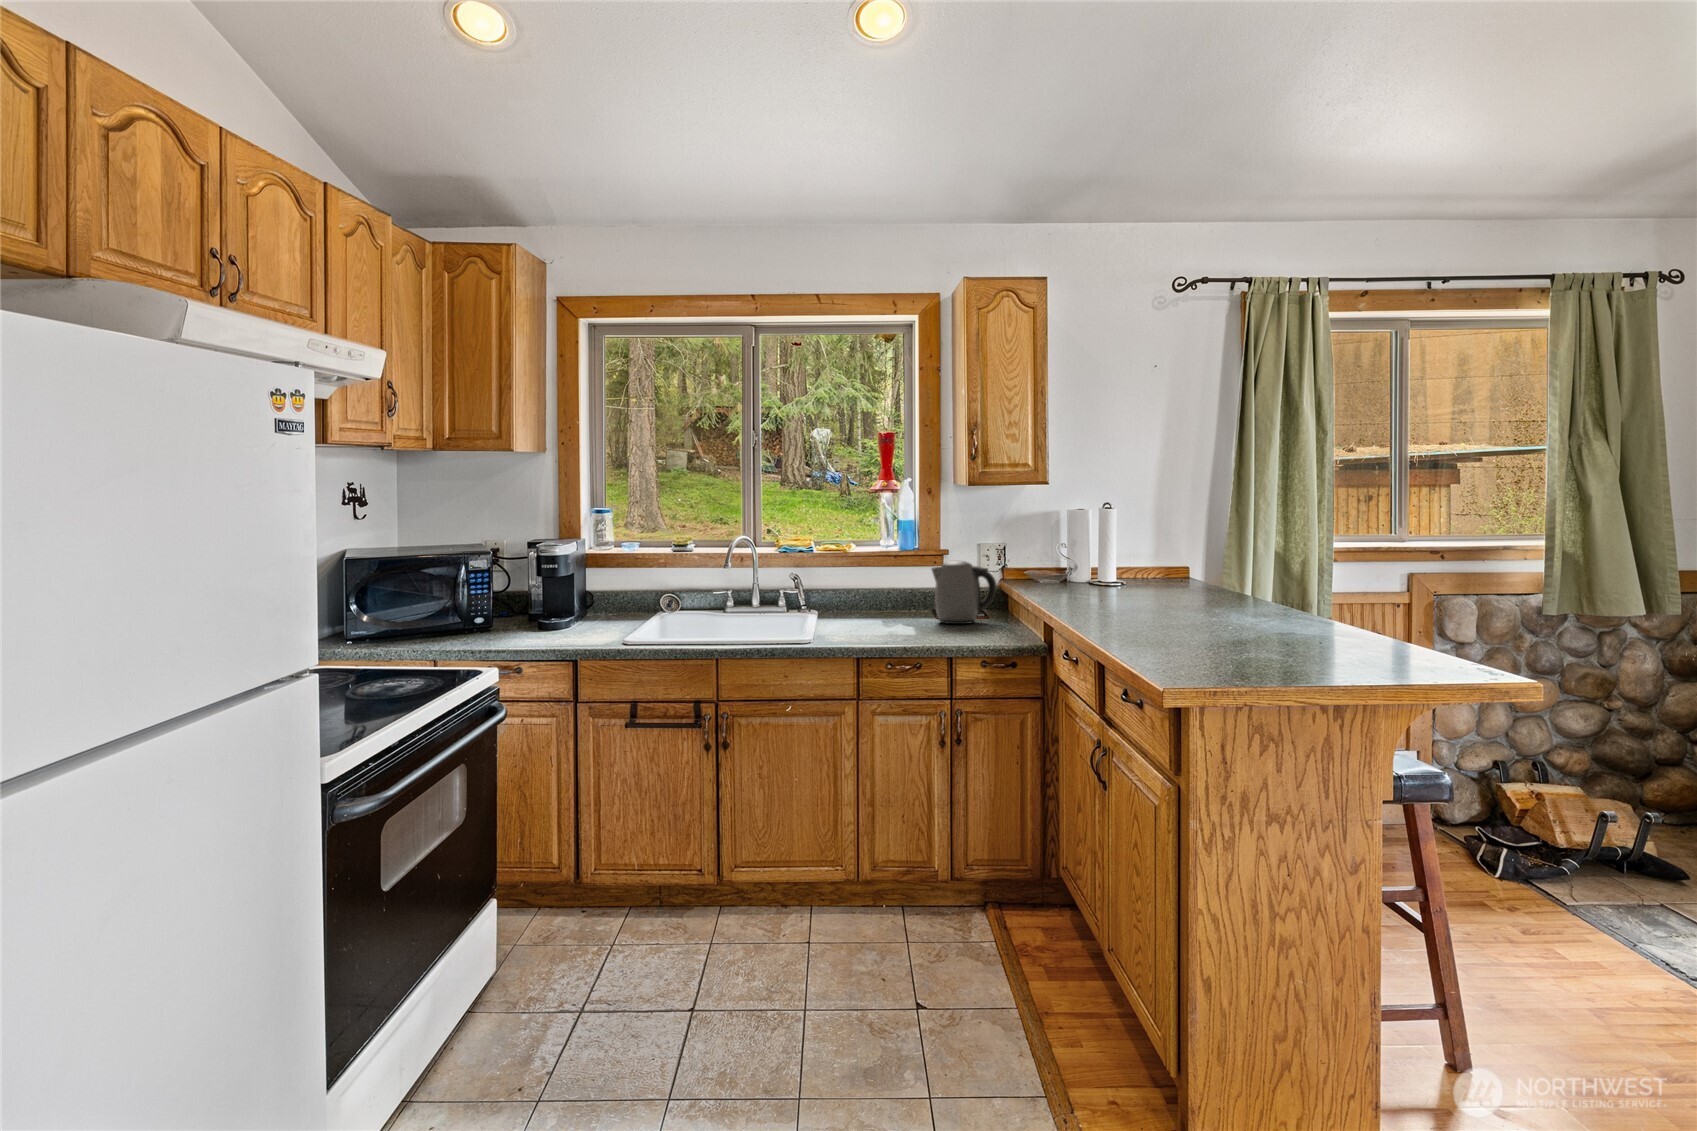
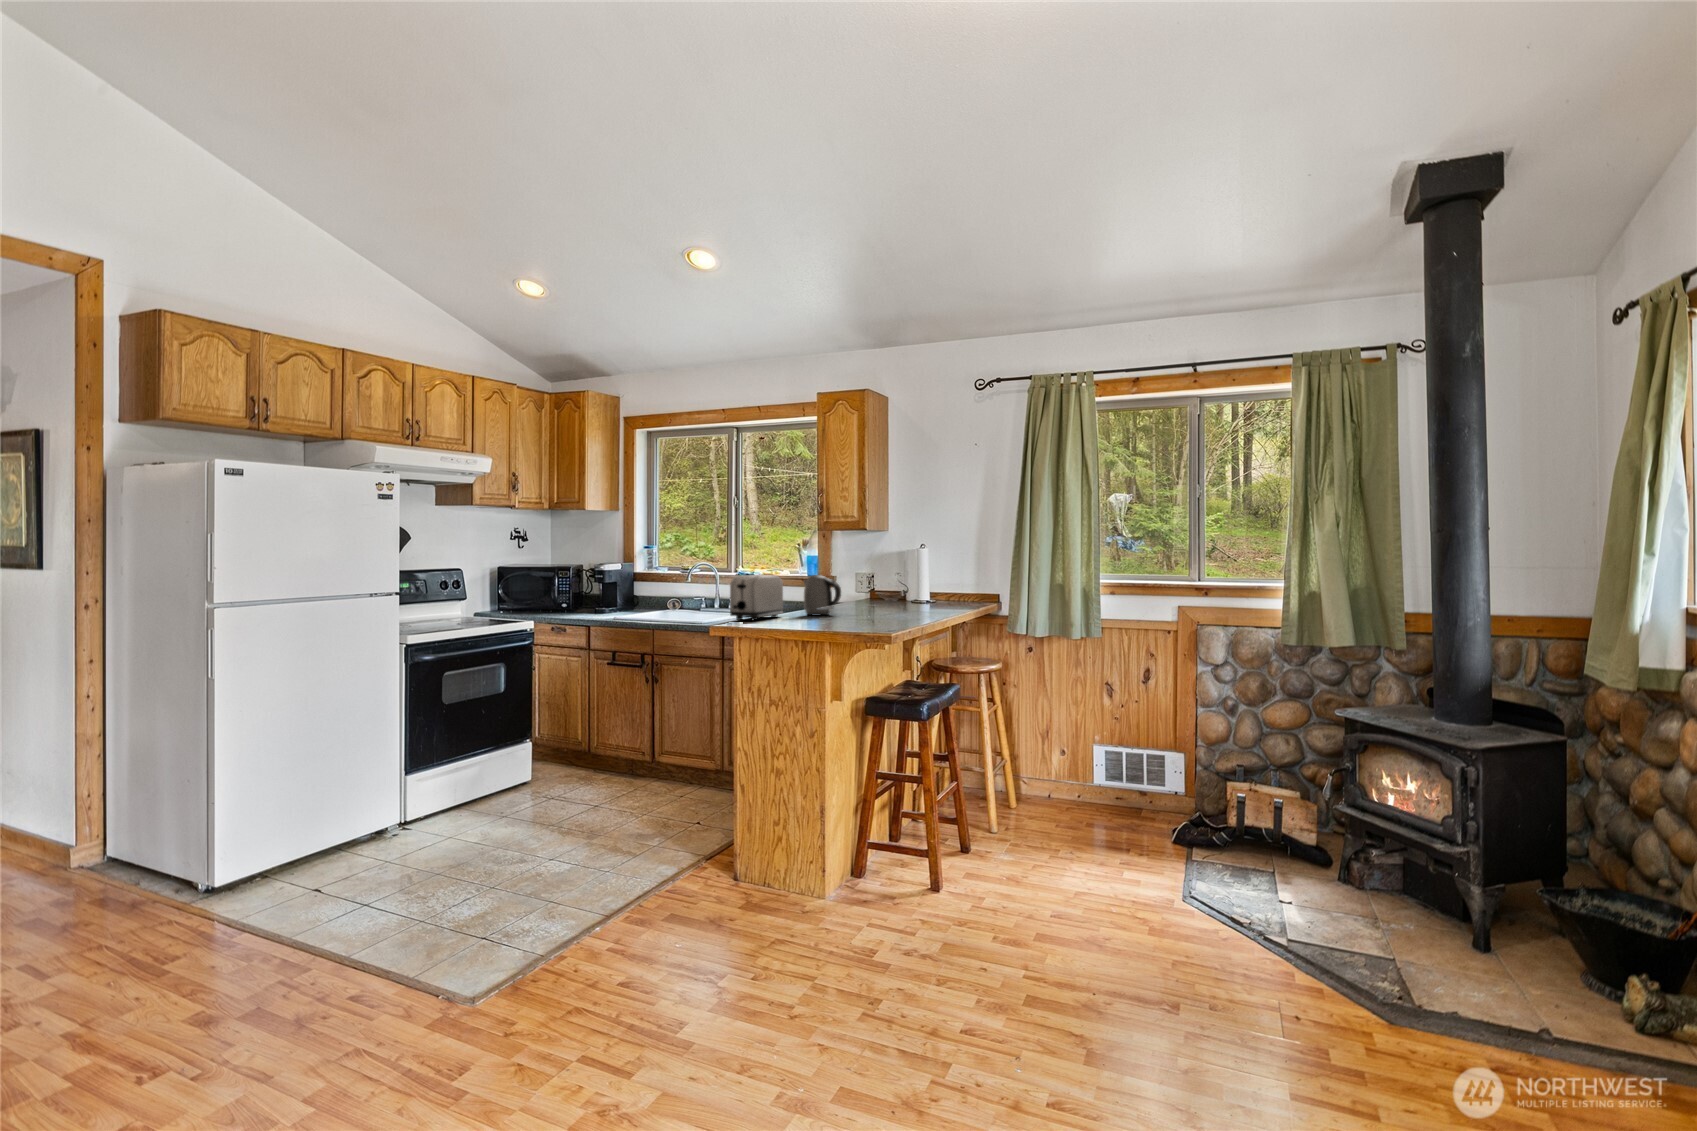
toaster: none [861,563,915,639] -> present [730,575,783,620]

